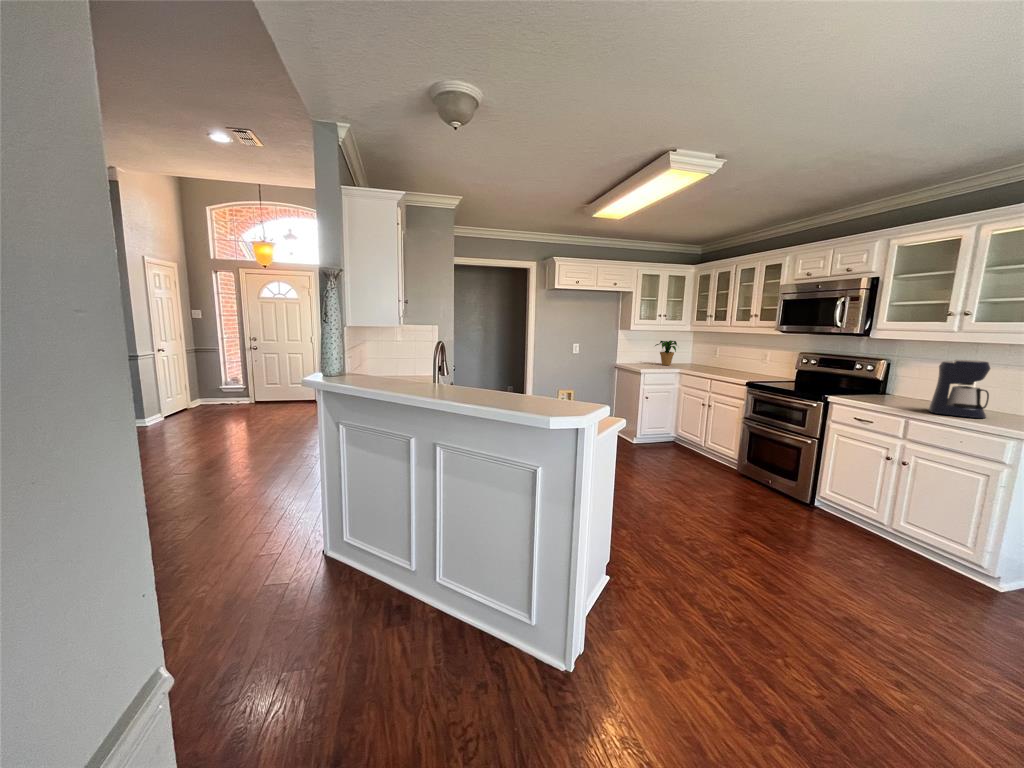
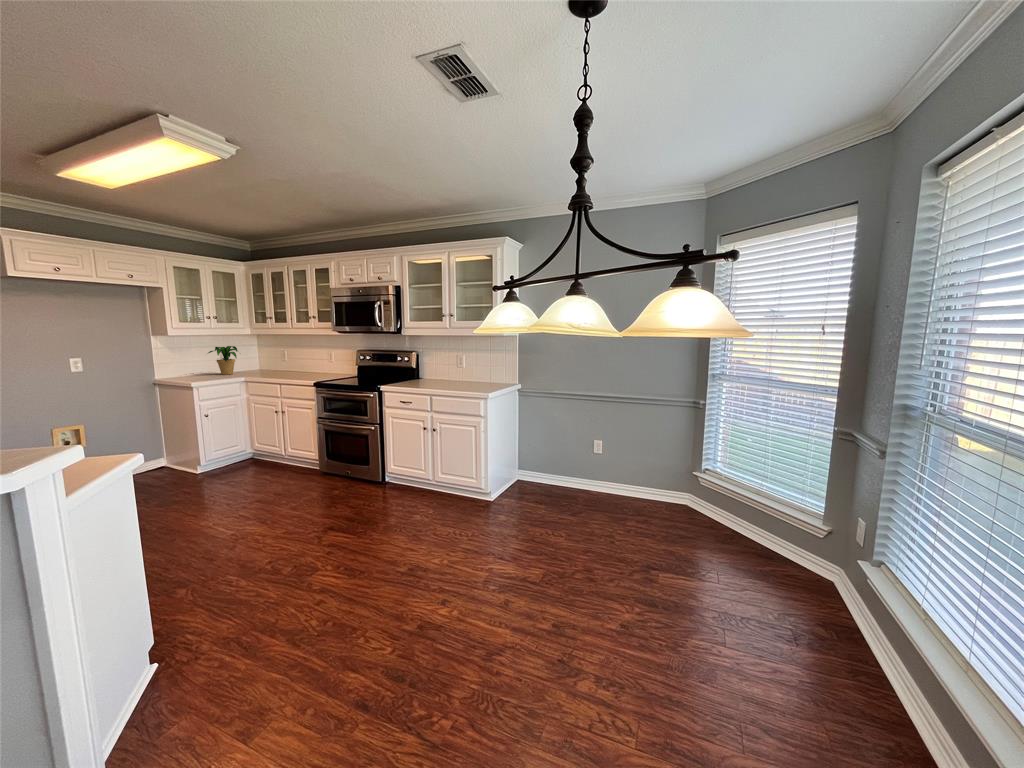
coffee maker: present [928,360,990,418] -> none [442,348,470,388]

